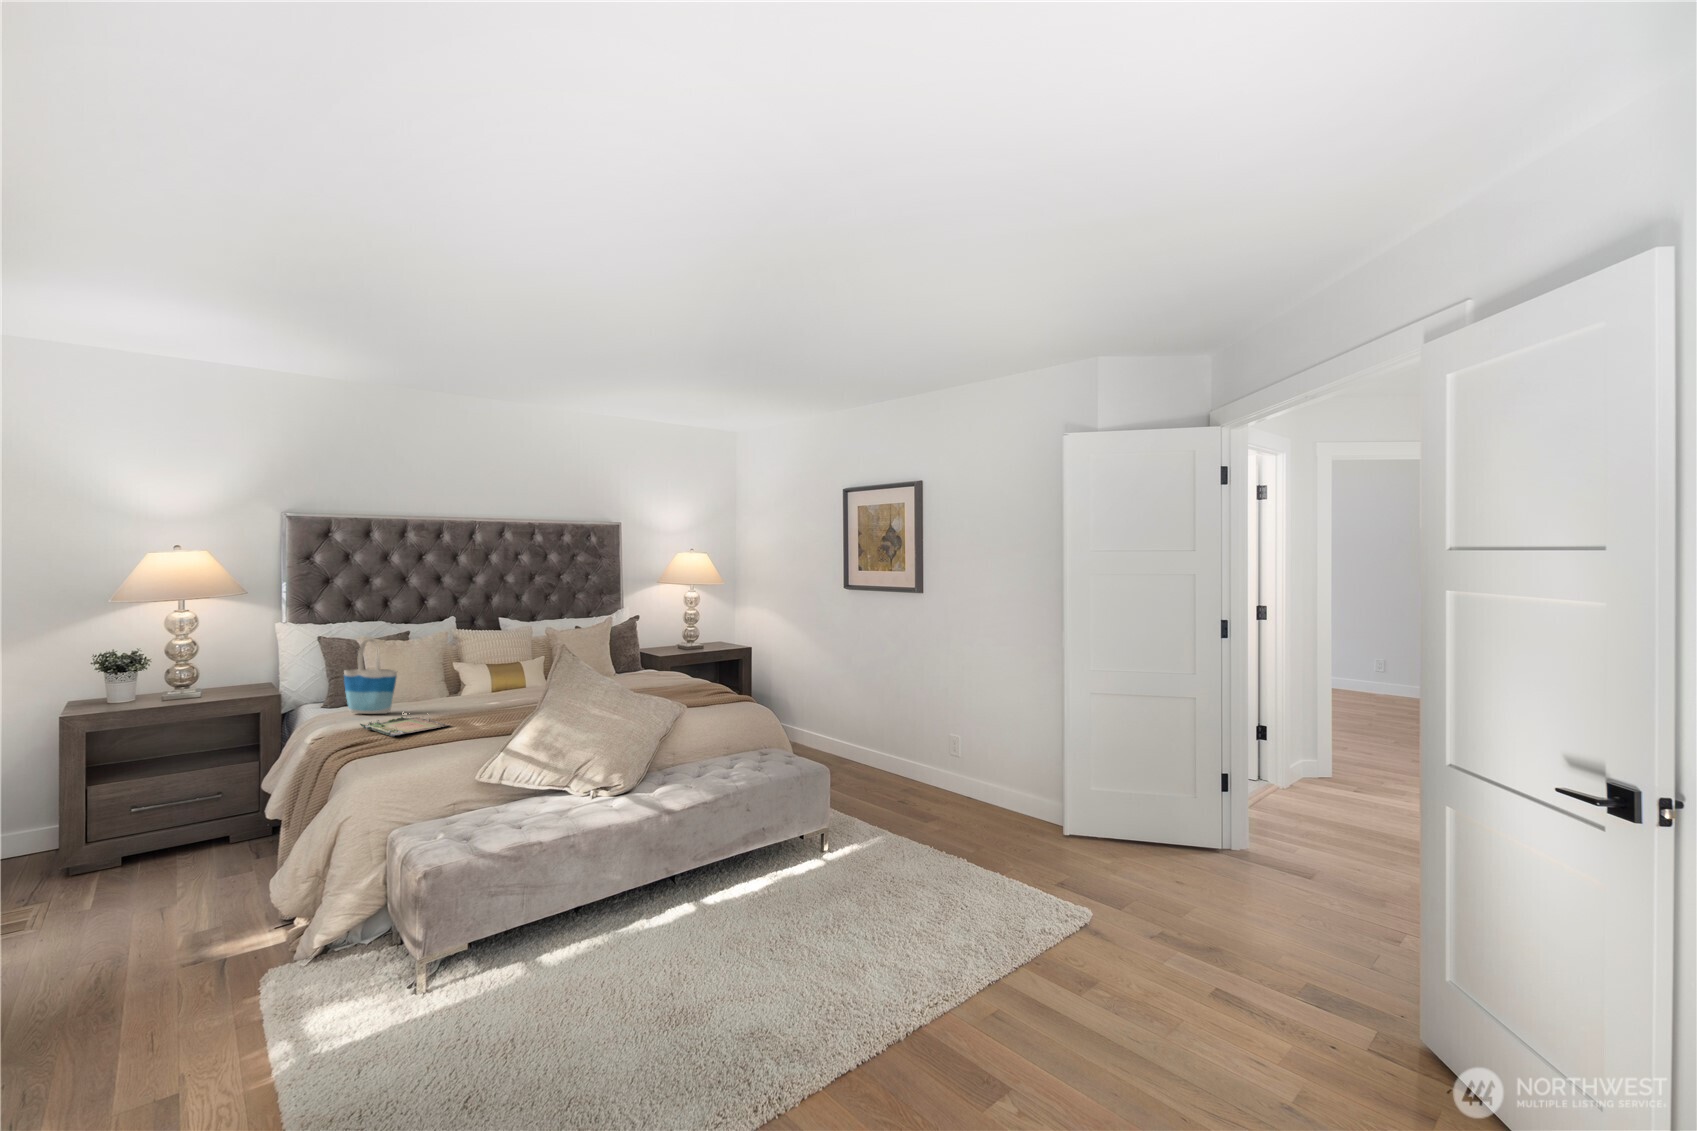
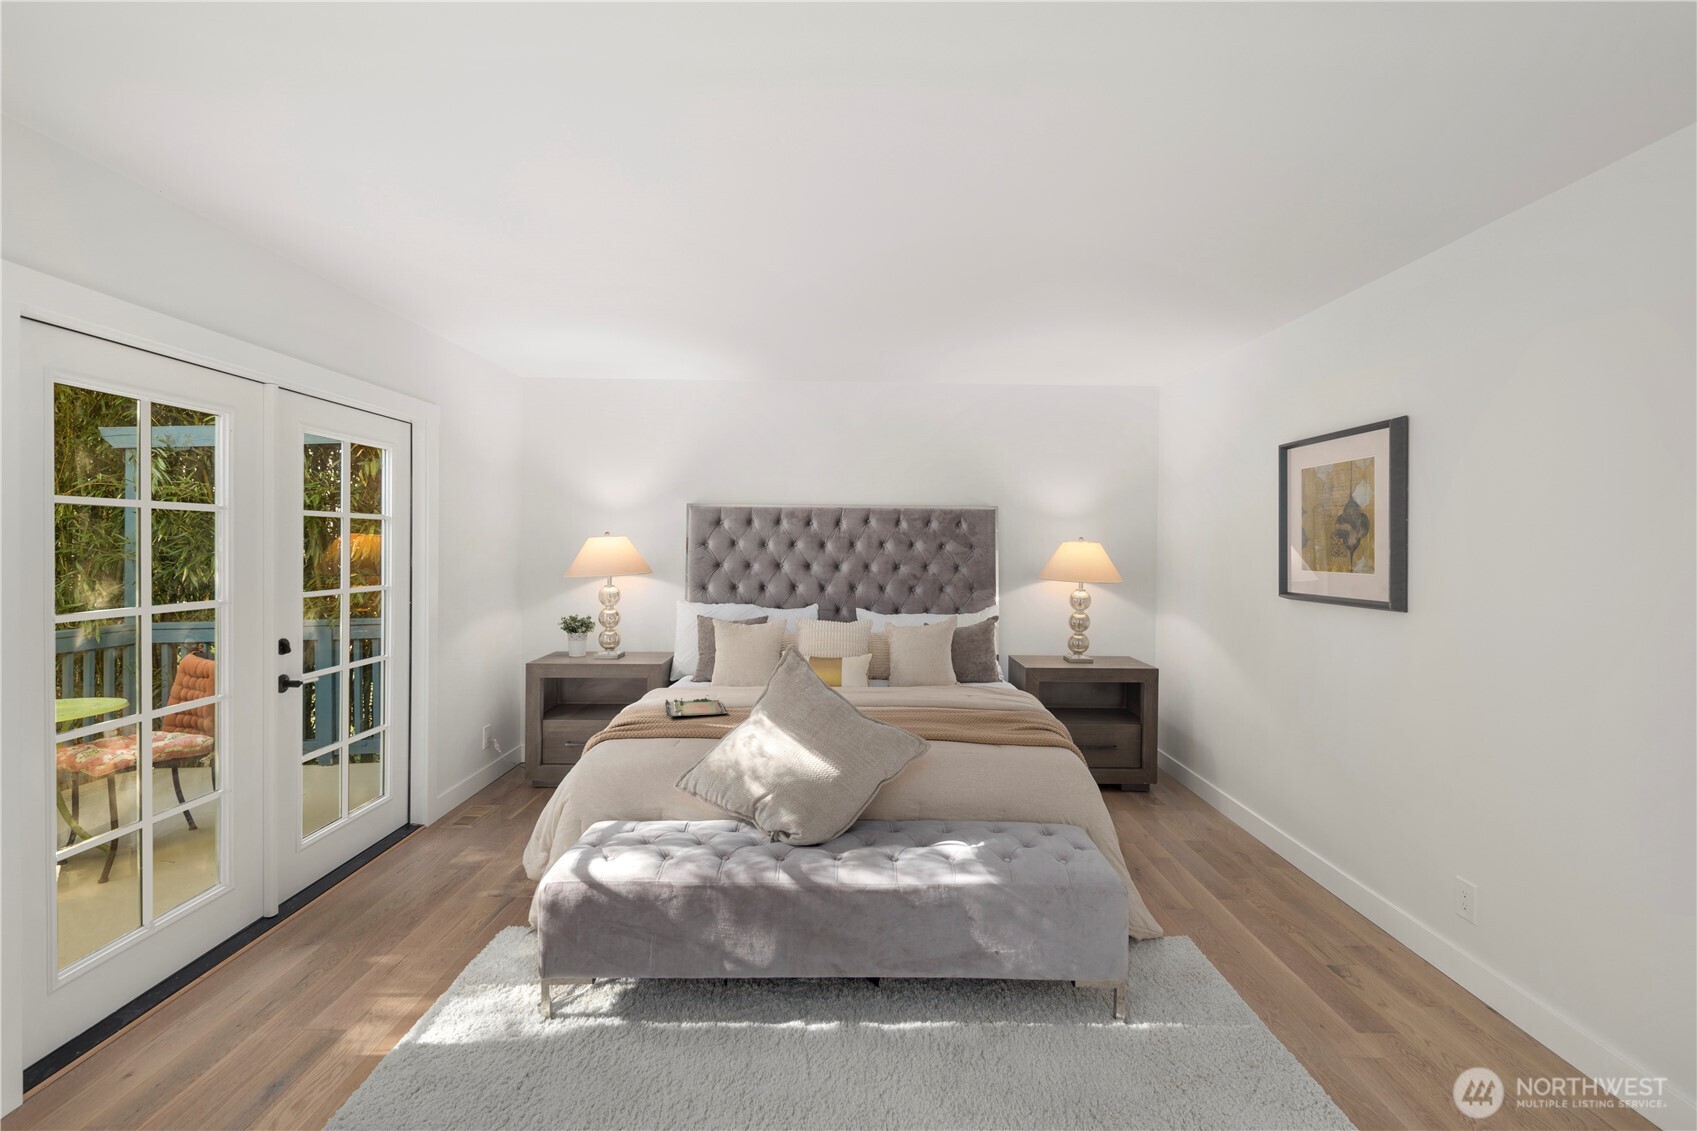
tote bag: present [344,639,397,714] -> none [680,619,714,693]

